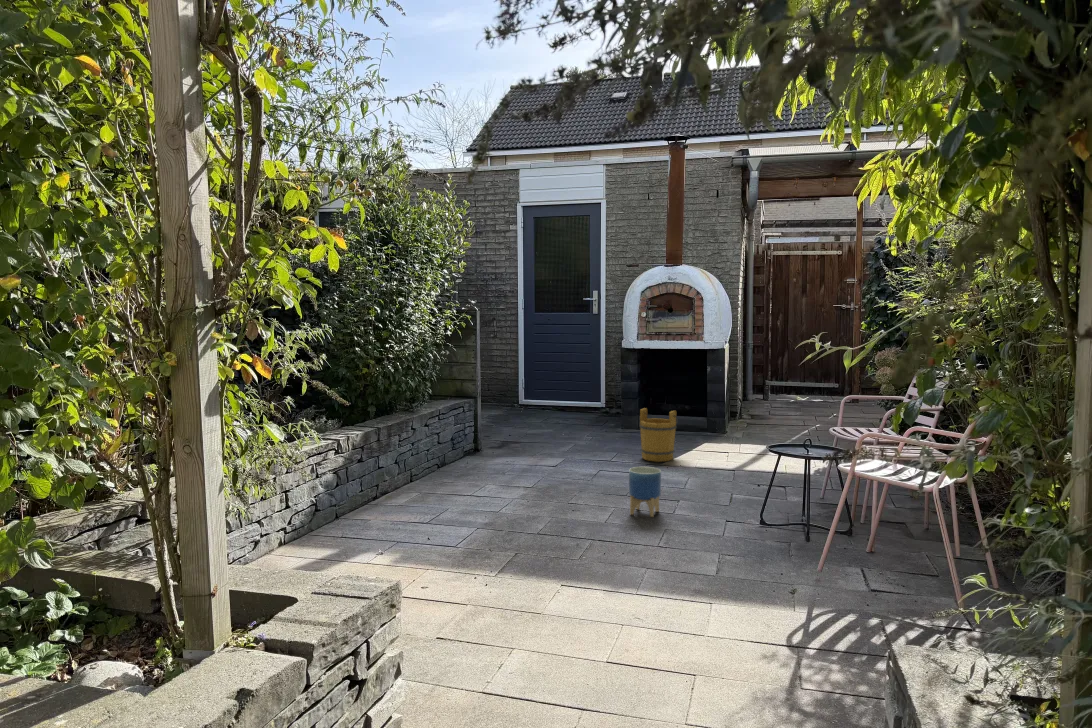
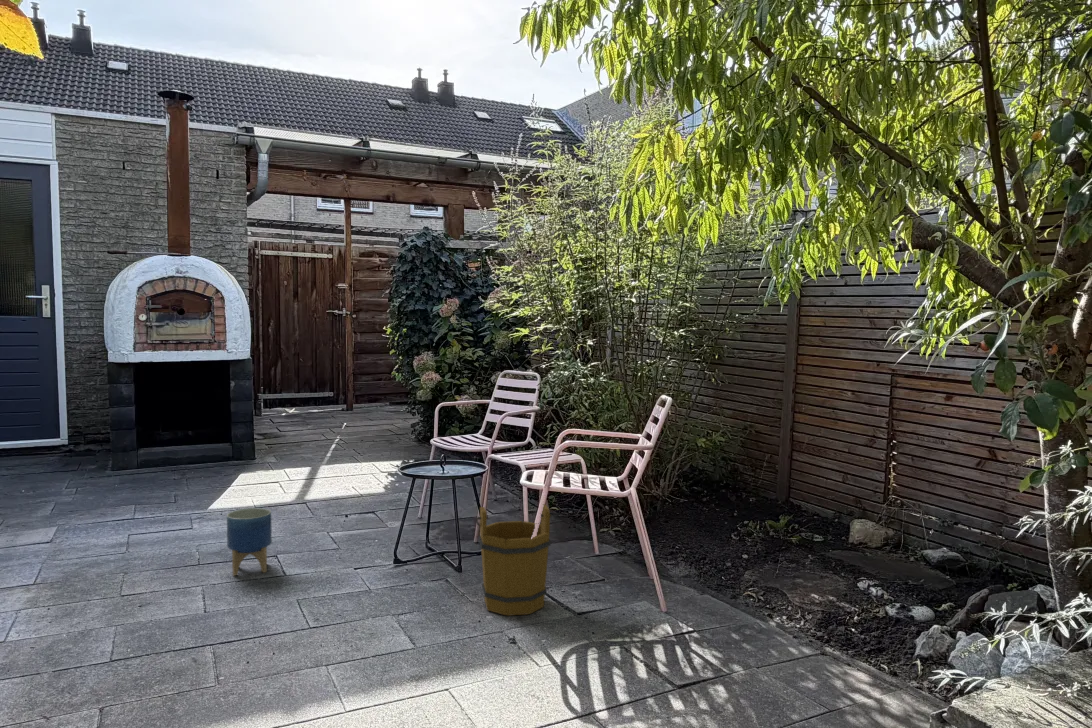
bucket: present [639,408,678,462] -> present [476,504,551,616]

